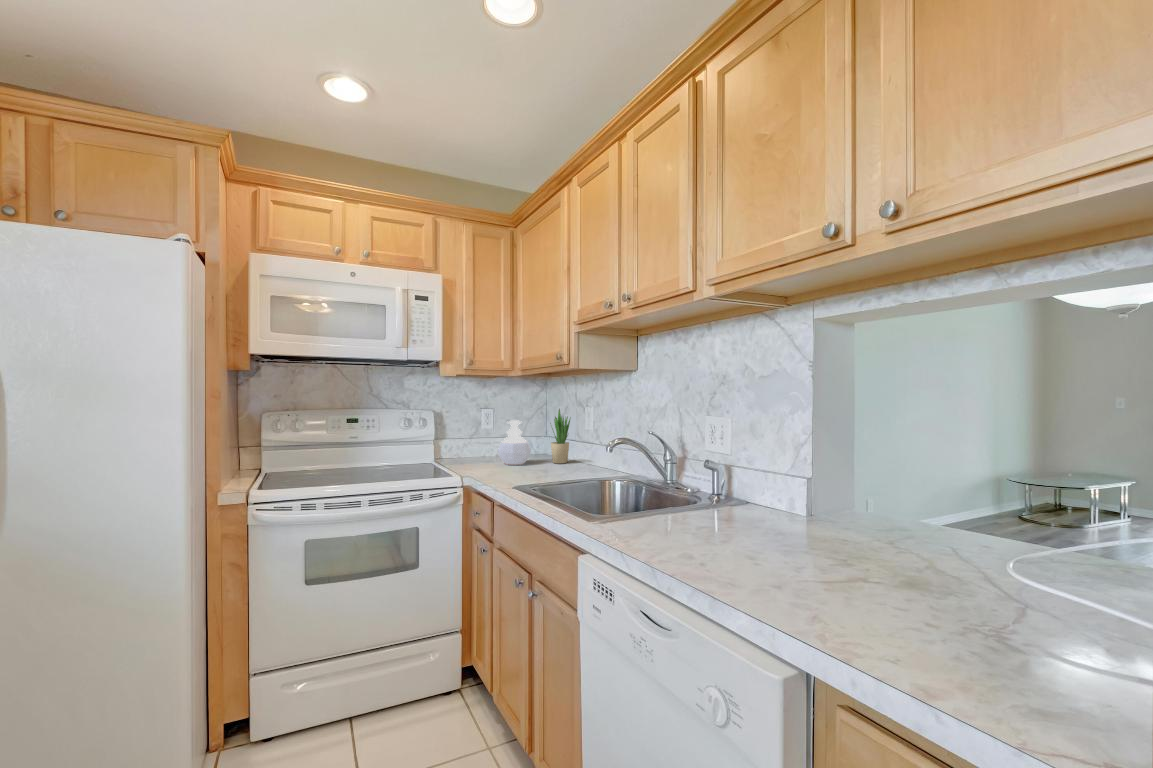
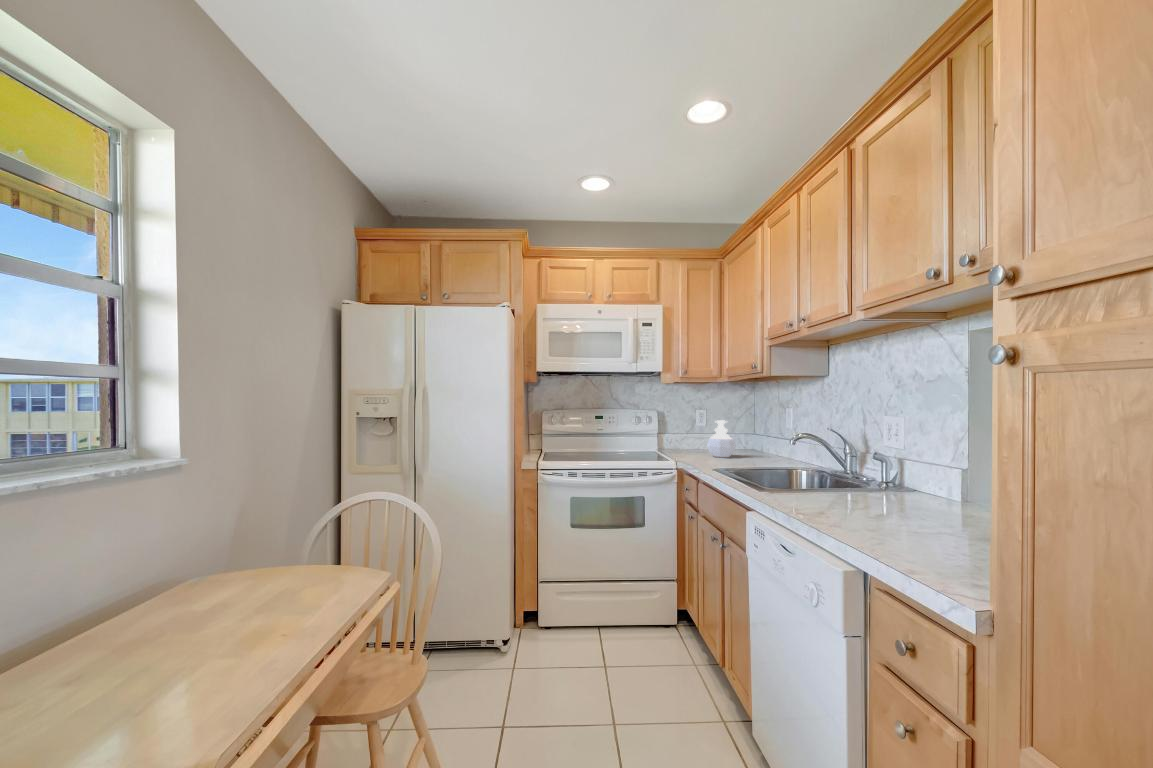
potted plant: present [551,409,571,464] -> none [752,410,773,459]

